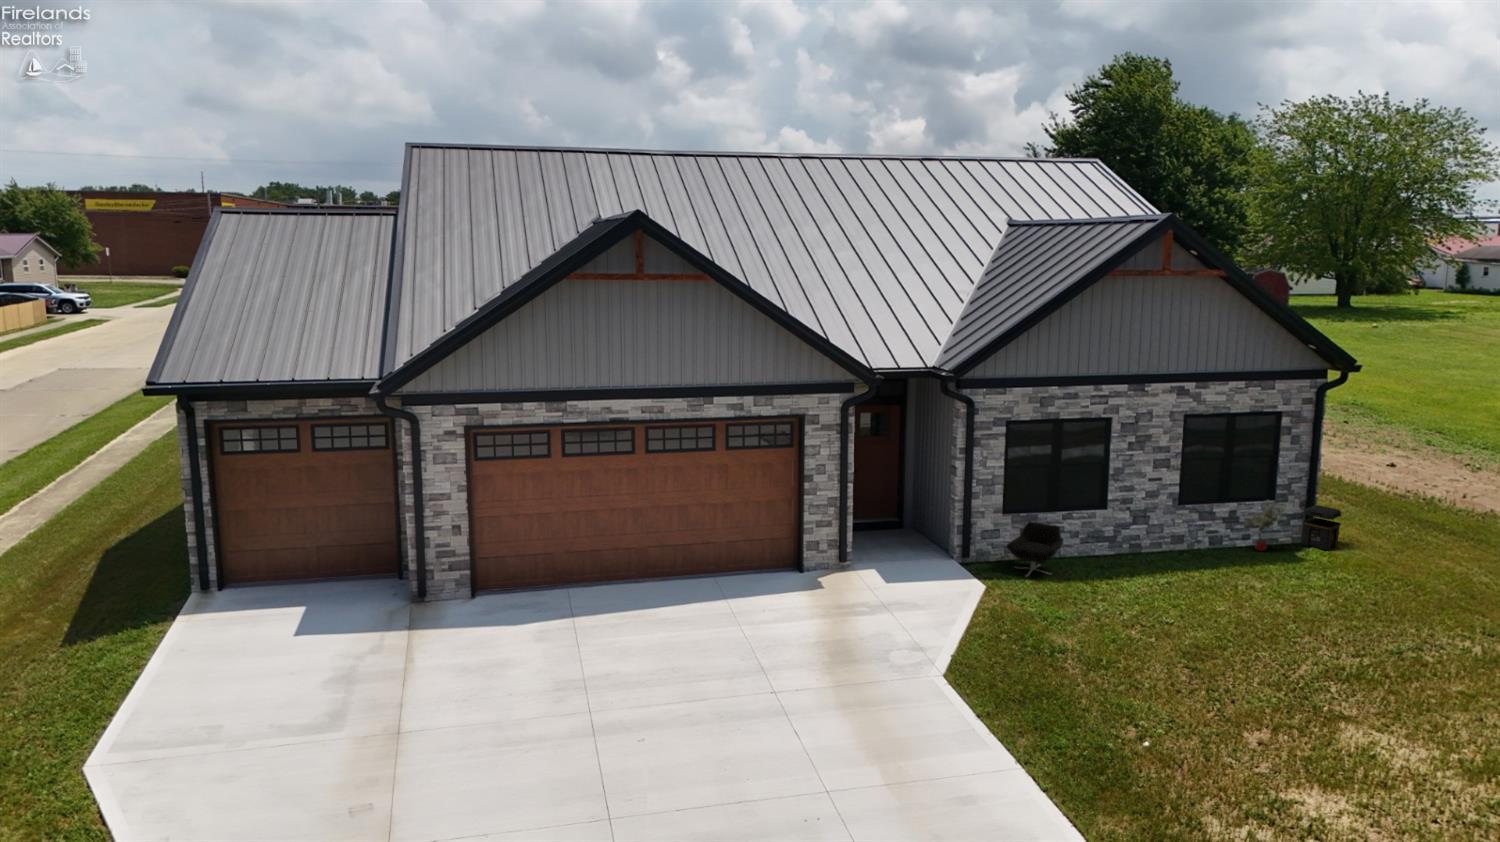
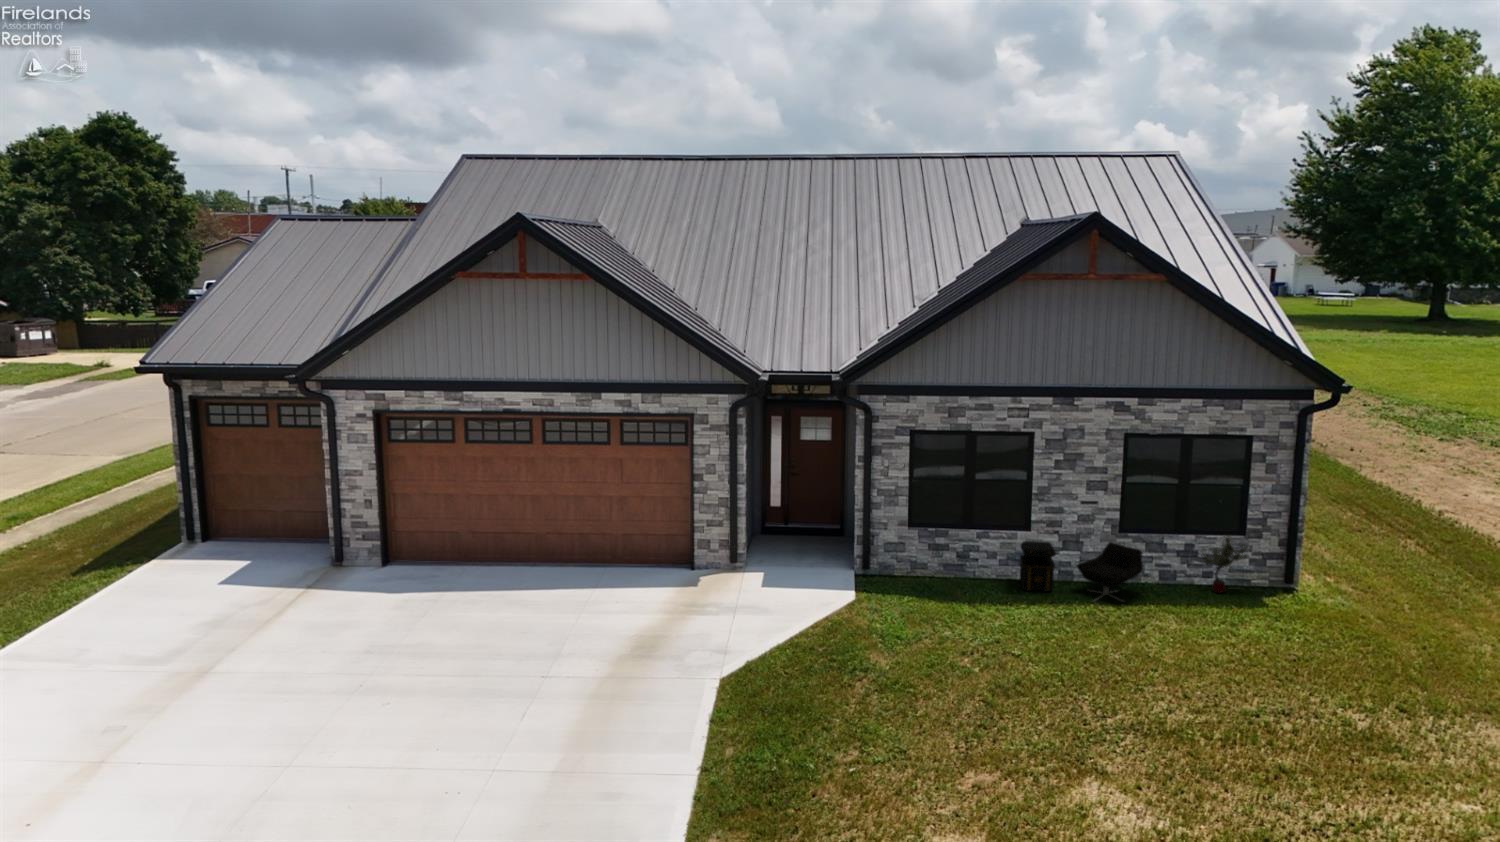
toolbox: present [1301,505,1341,550] -> present [1020,541,1056,591]
lounge chair: present [1006,521,1063,577] -> present [1077,542,1143,601]

